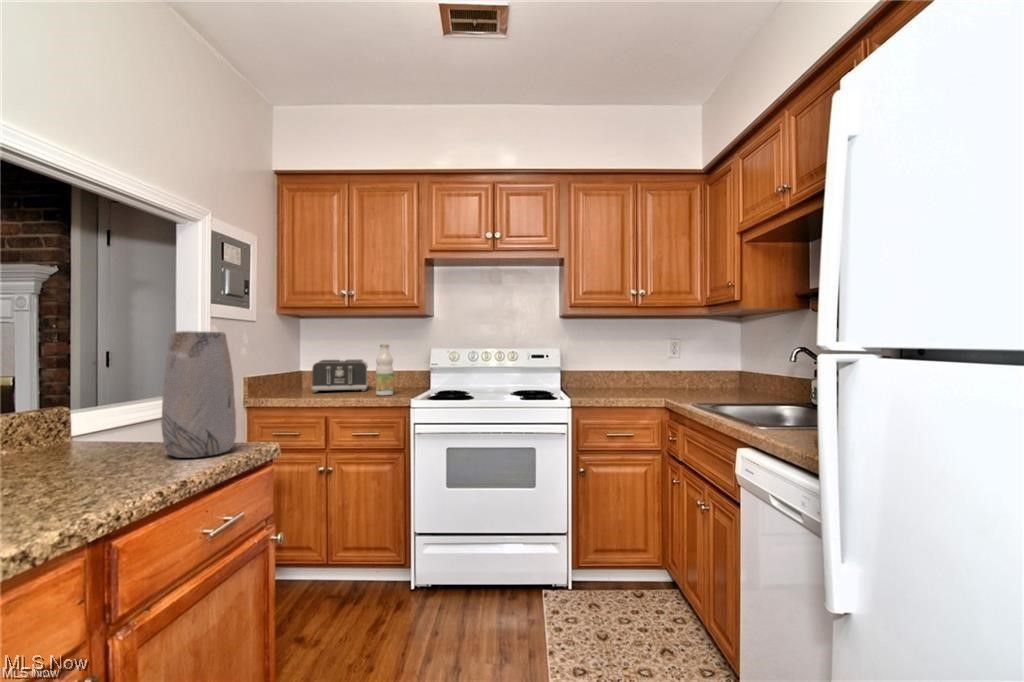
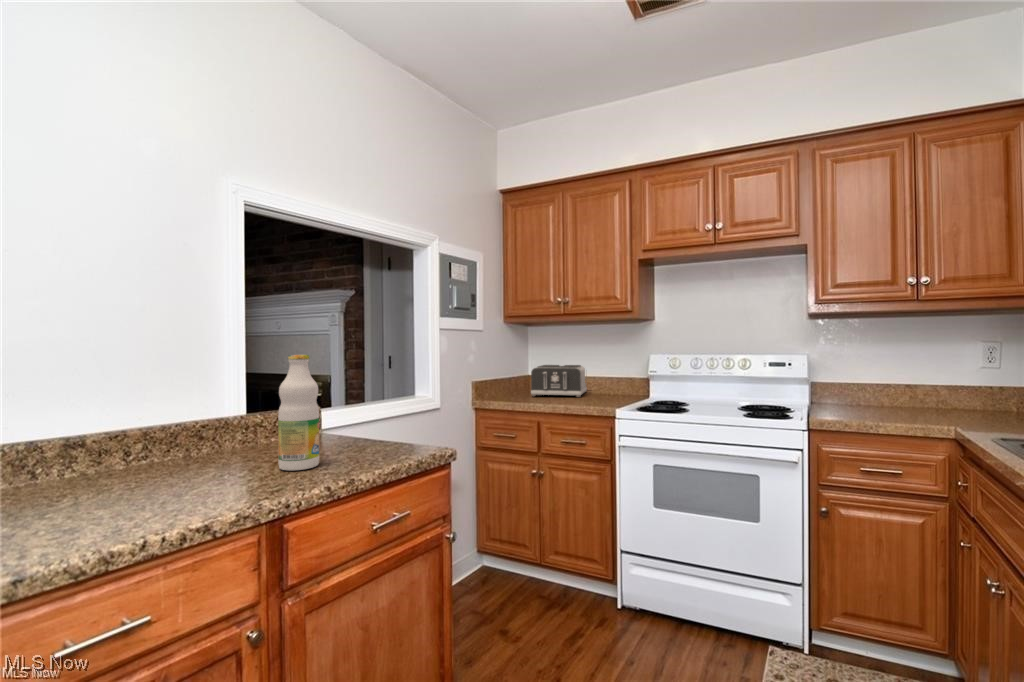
vase: present [161,331,236,458] -> none [358,346,414,456]
bottle: present [376,345,393,395] -> present [278,355,319,471]

